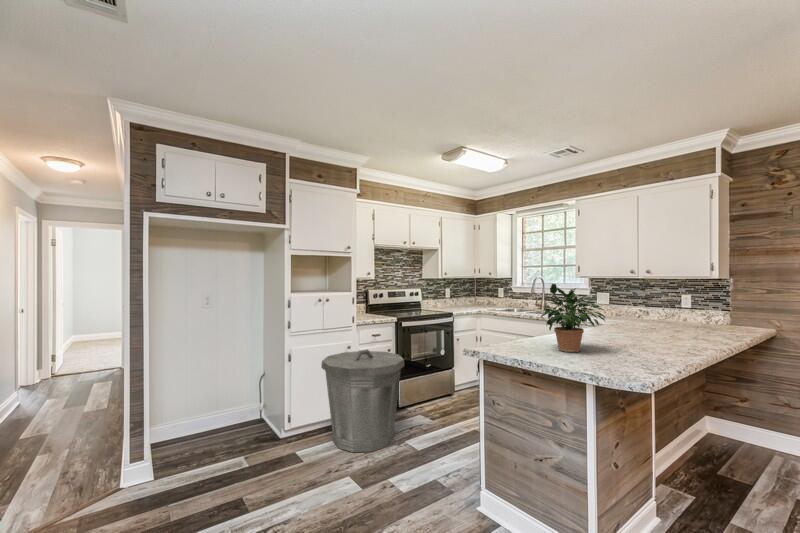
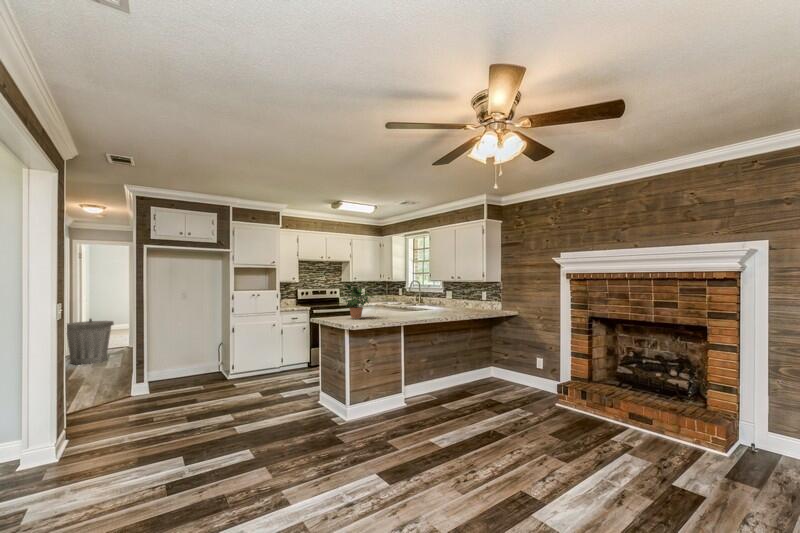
trash can: present [321,349,404,452] -> present [67,319,114,364]

